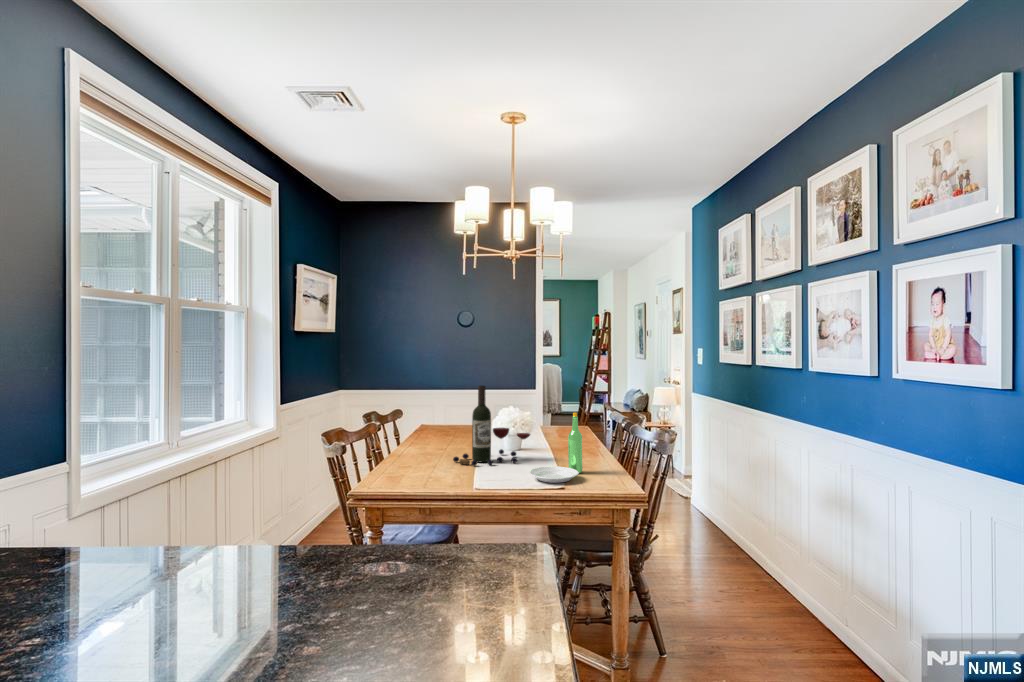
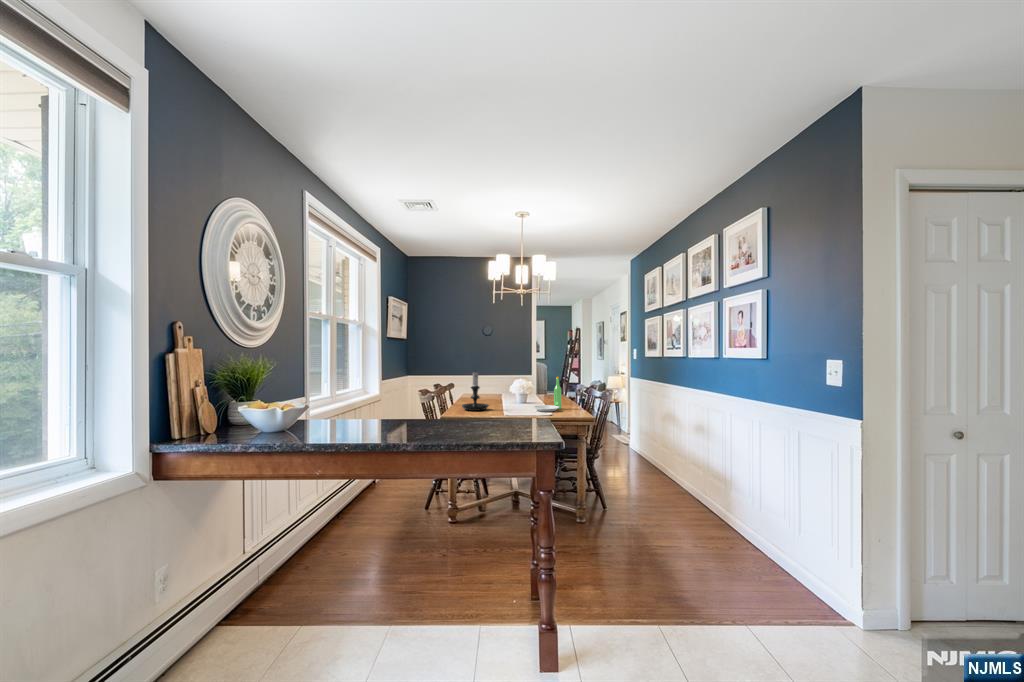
wine bottle: present [453,386,530,466] -> none [490,363,534,407]
candle holder: none [395,402,447,480] -> present [462,373,489,411]

